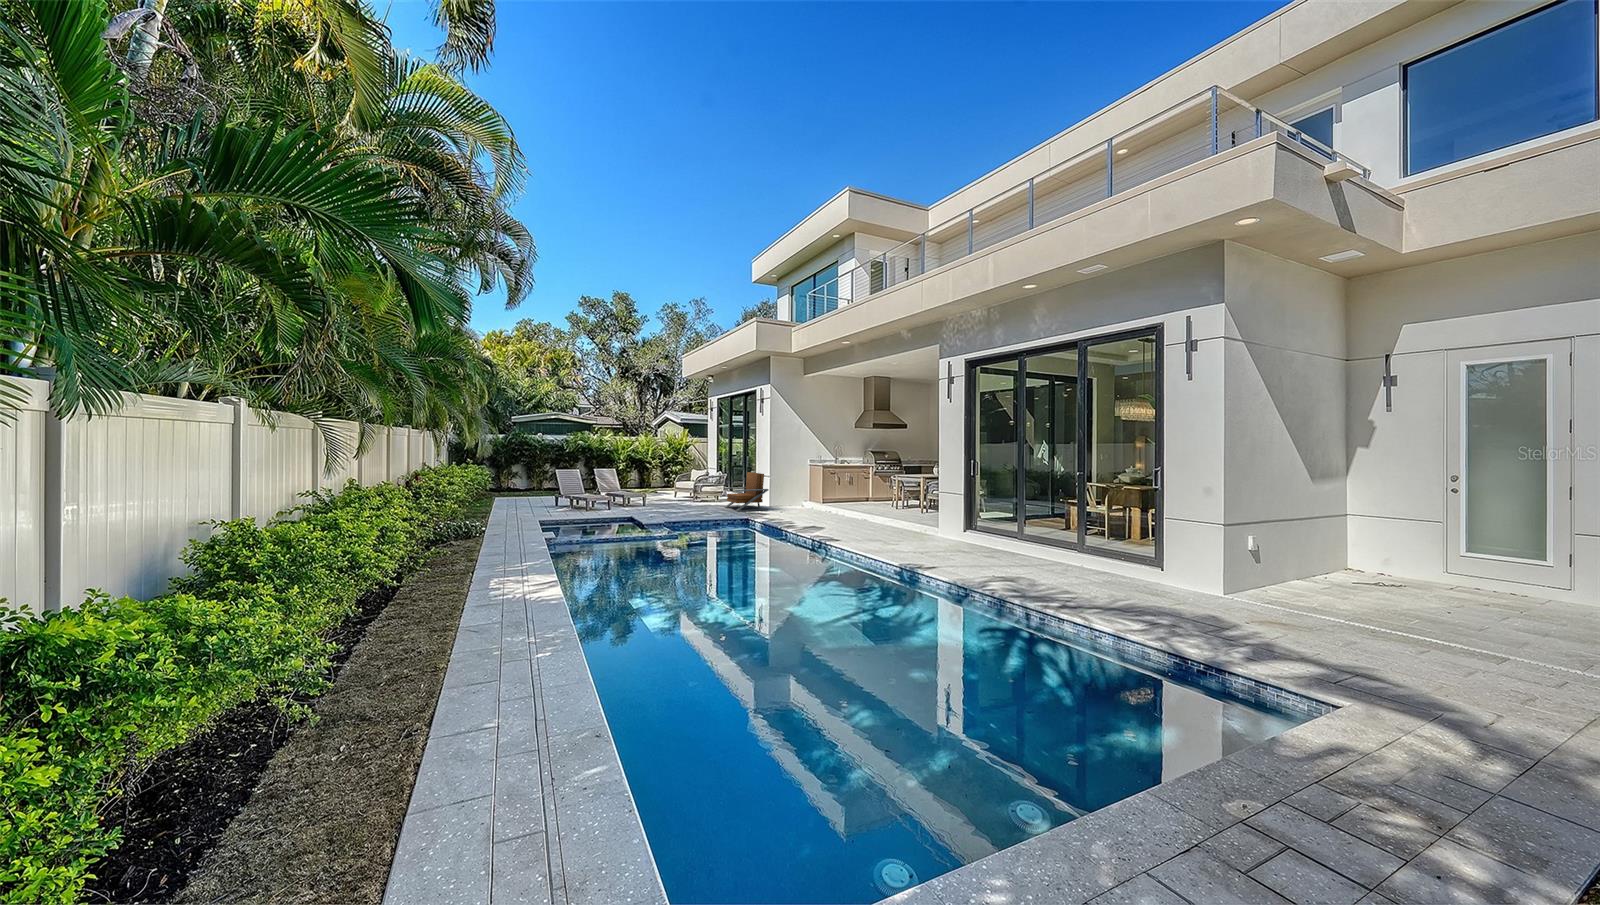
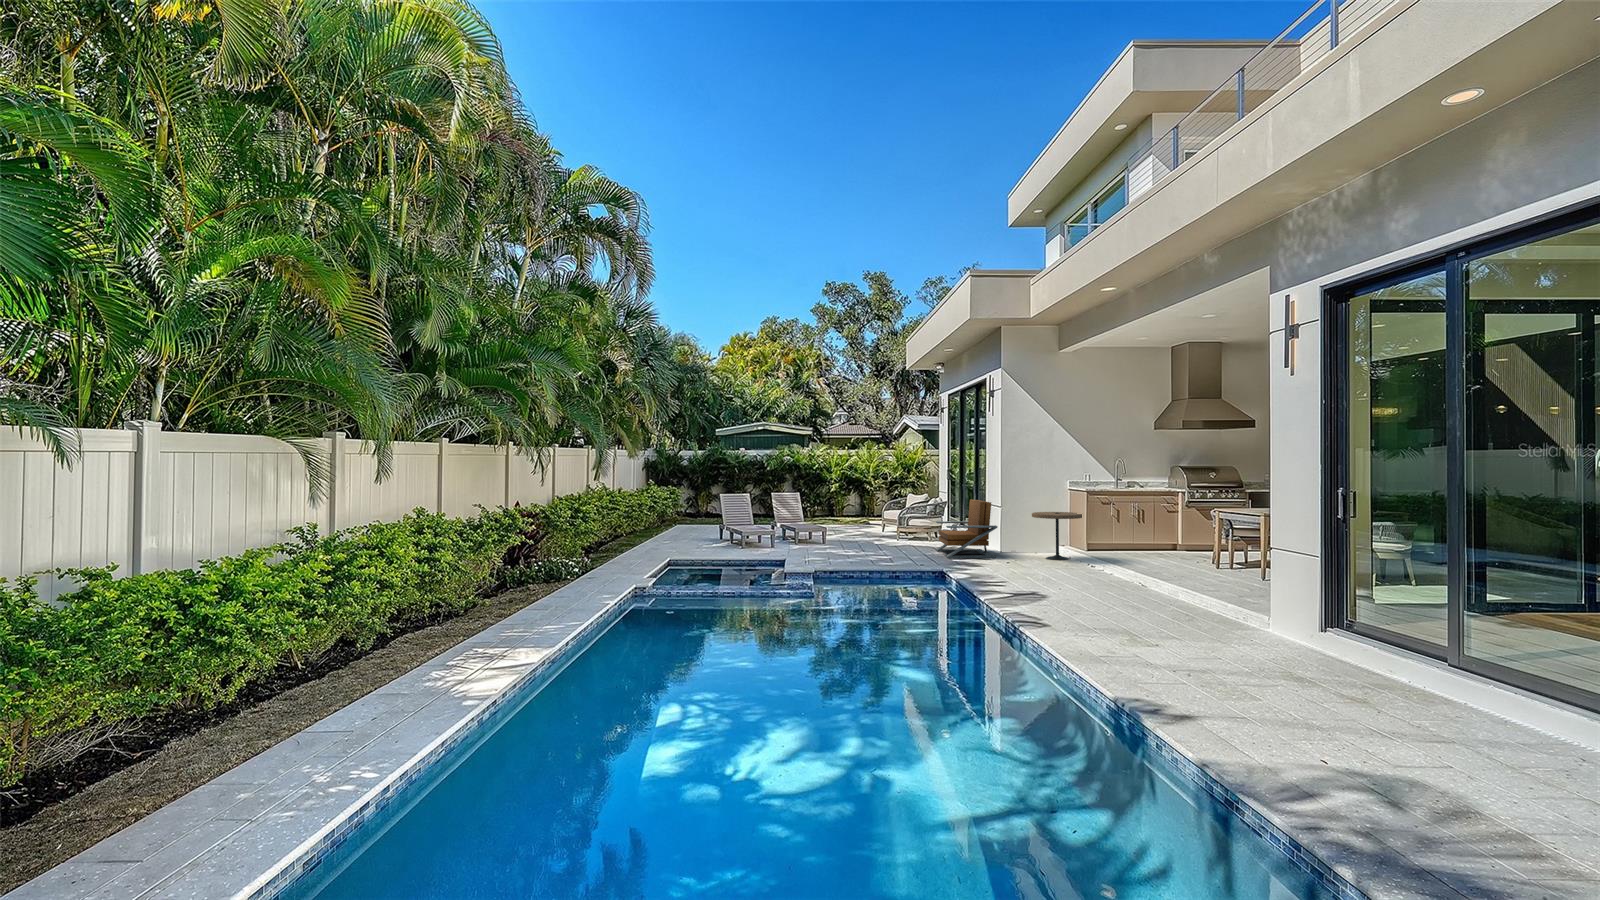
side table: none [789,479,821,509] -> present [1032,512,1082,560]

